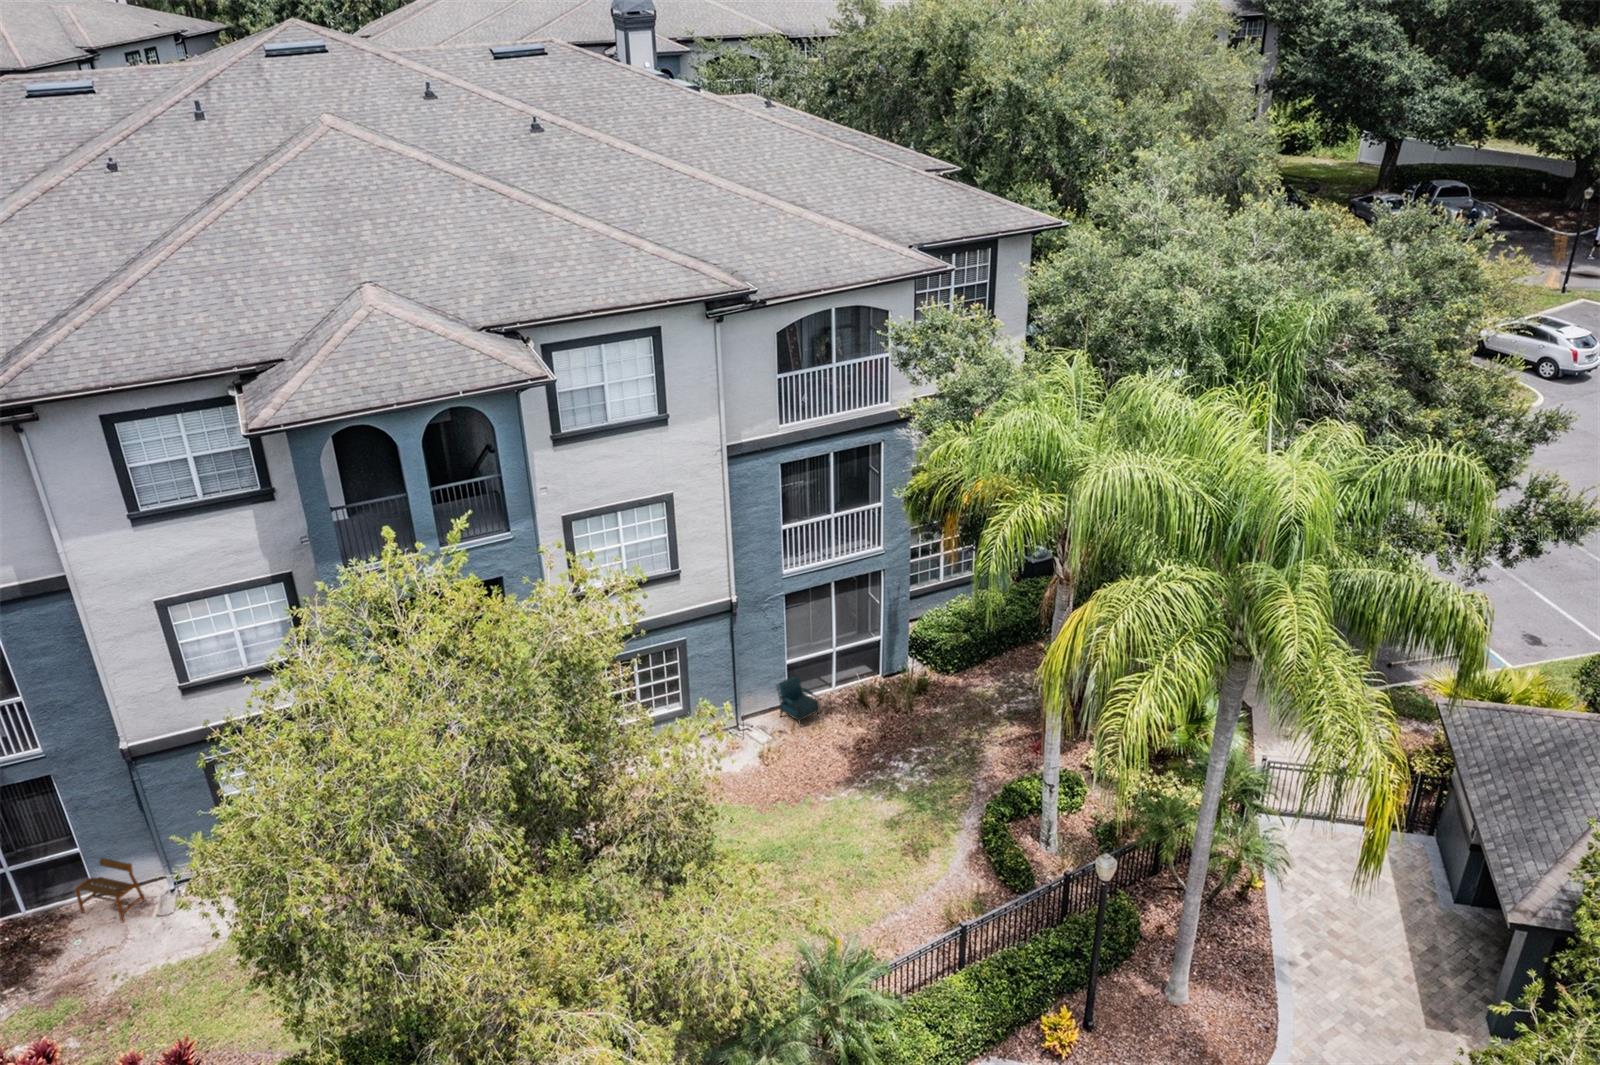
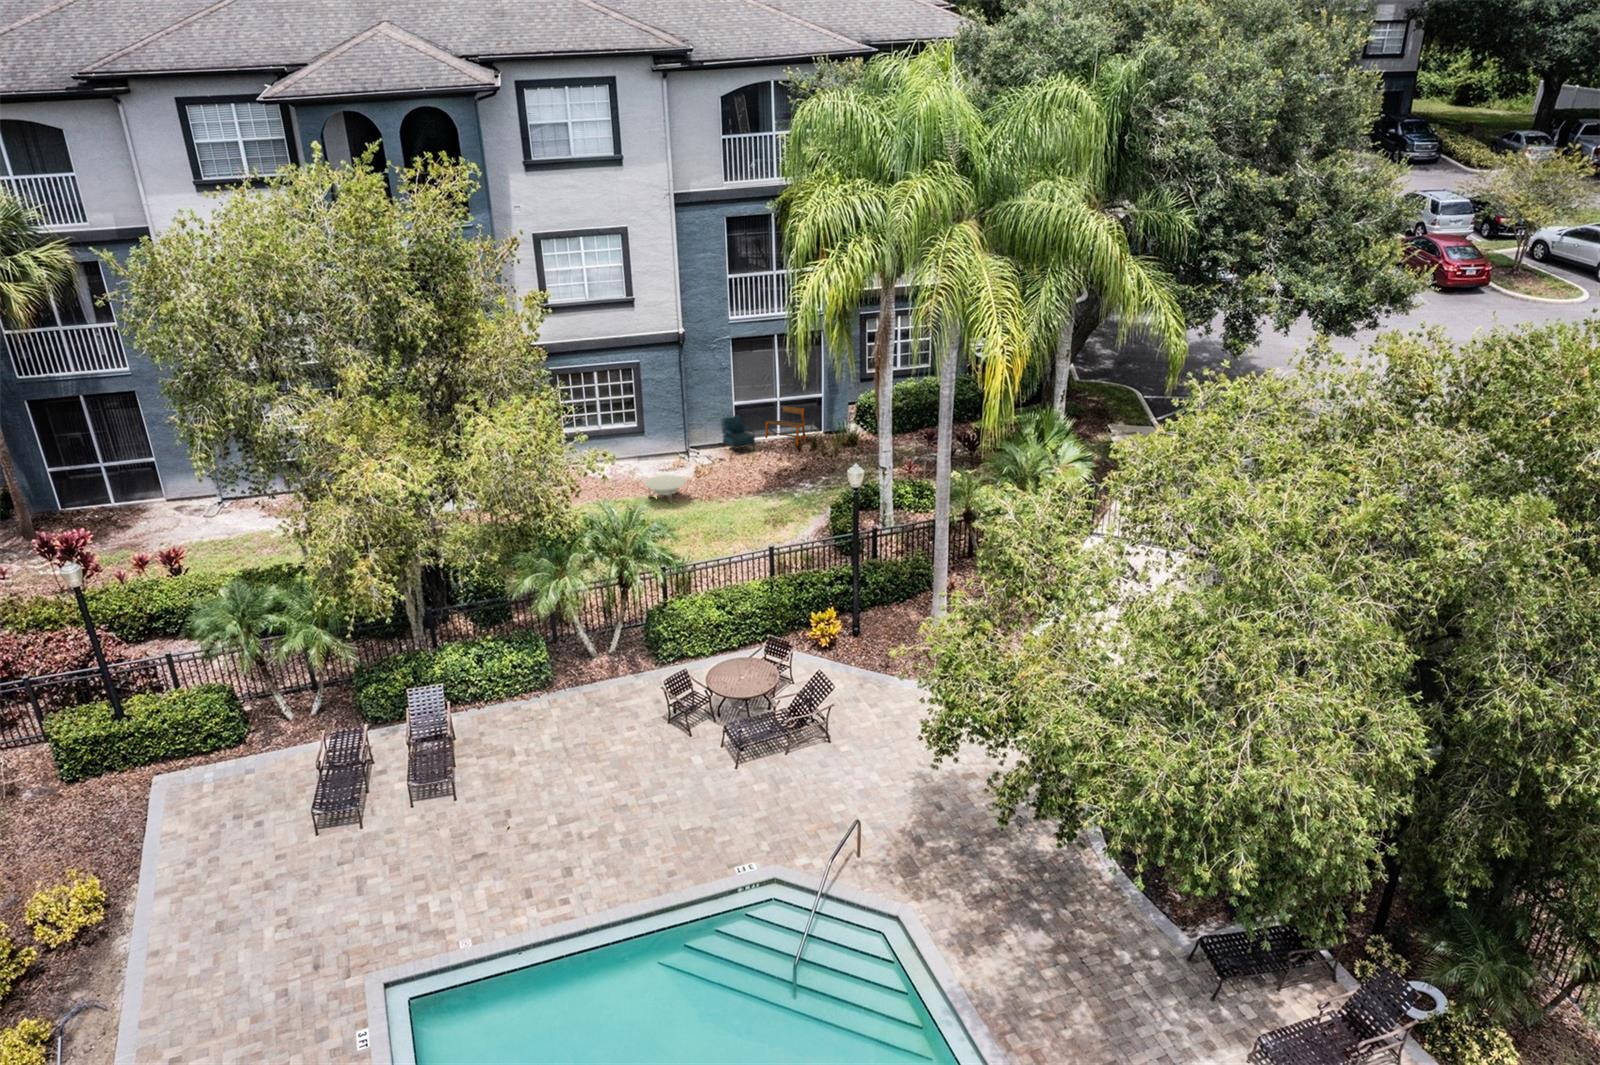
round table: none [726,787,776,830] -> present [645,475,686,504]
bench: present [75,857,146,922] -> present [765,405,806,446]

